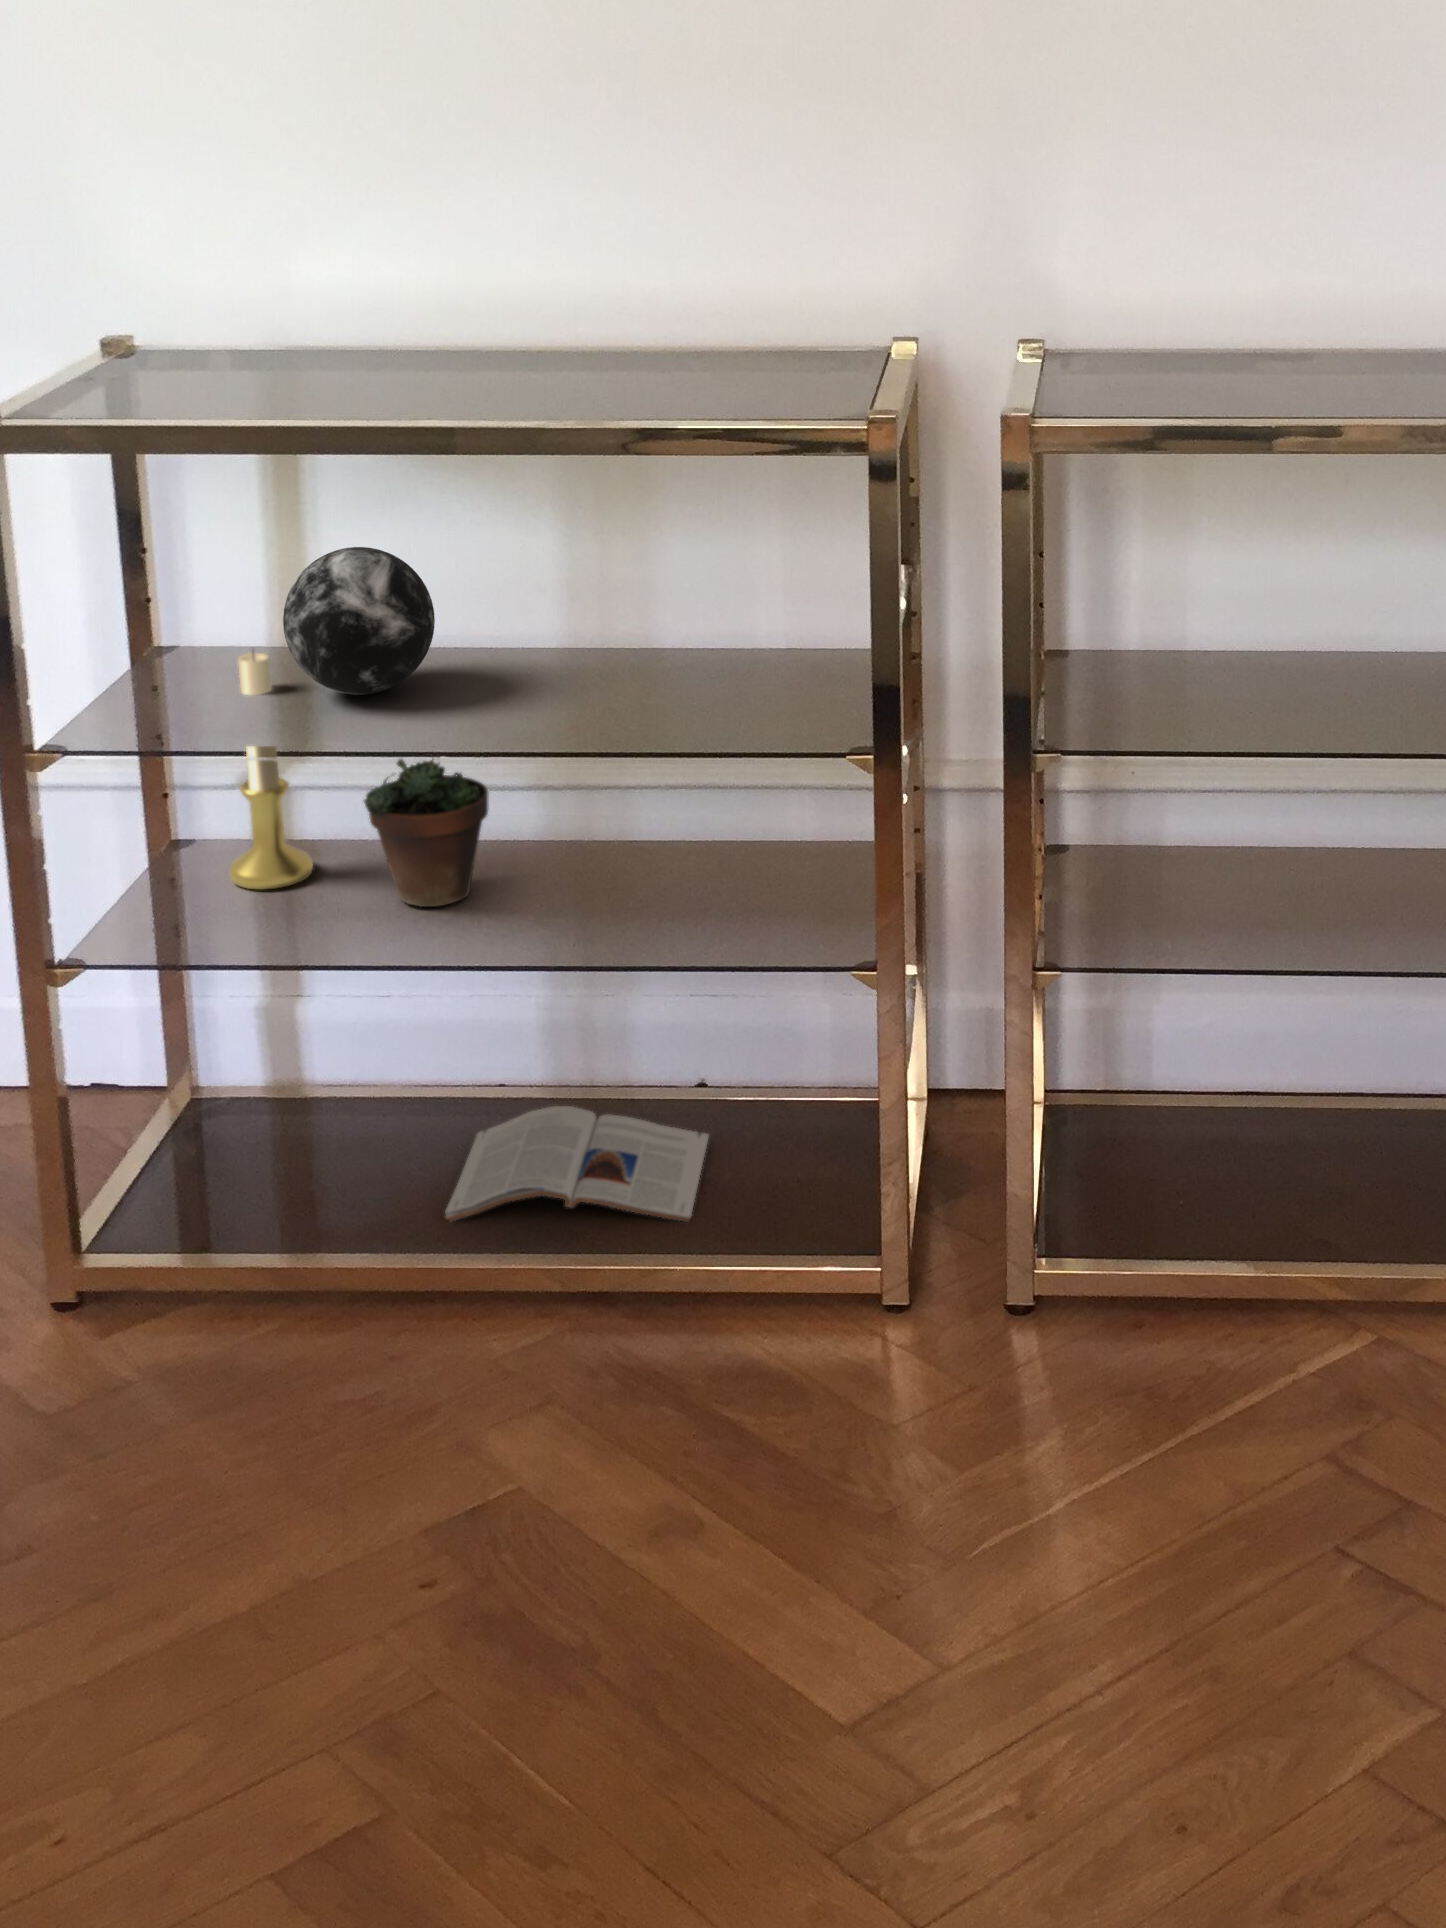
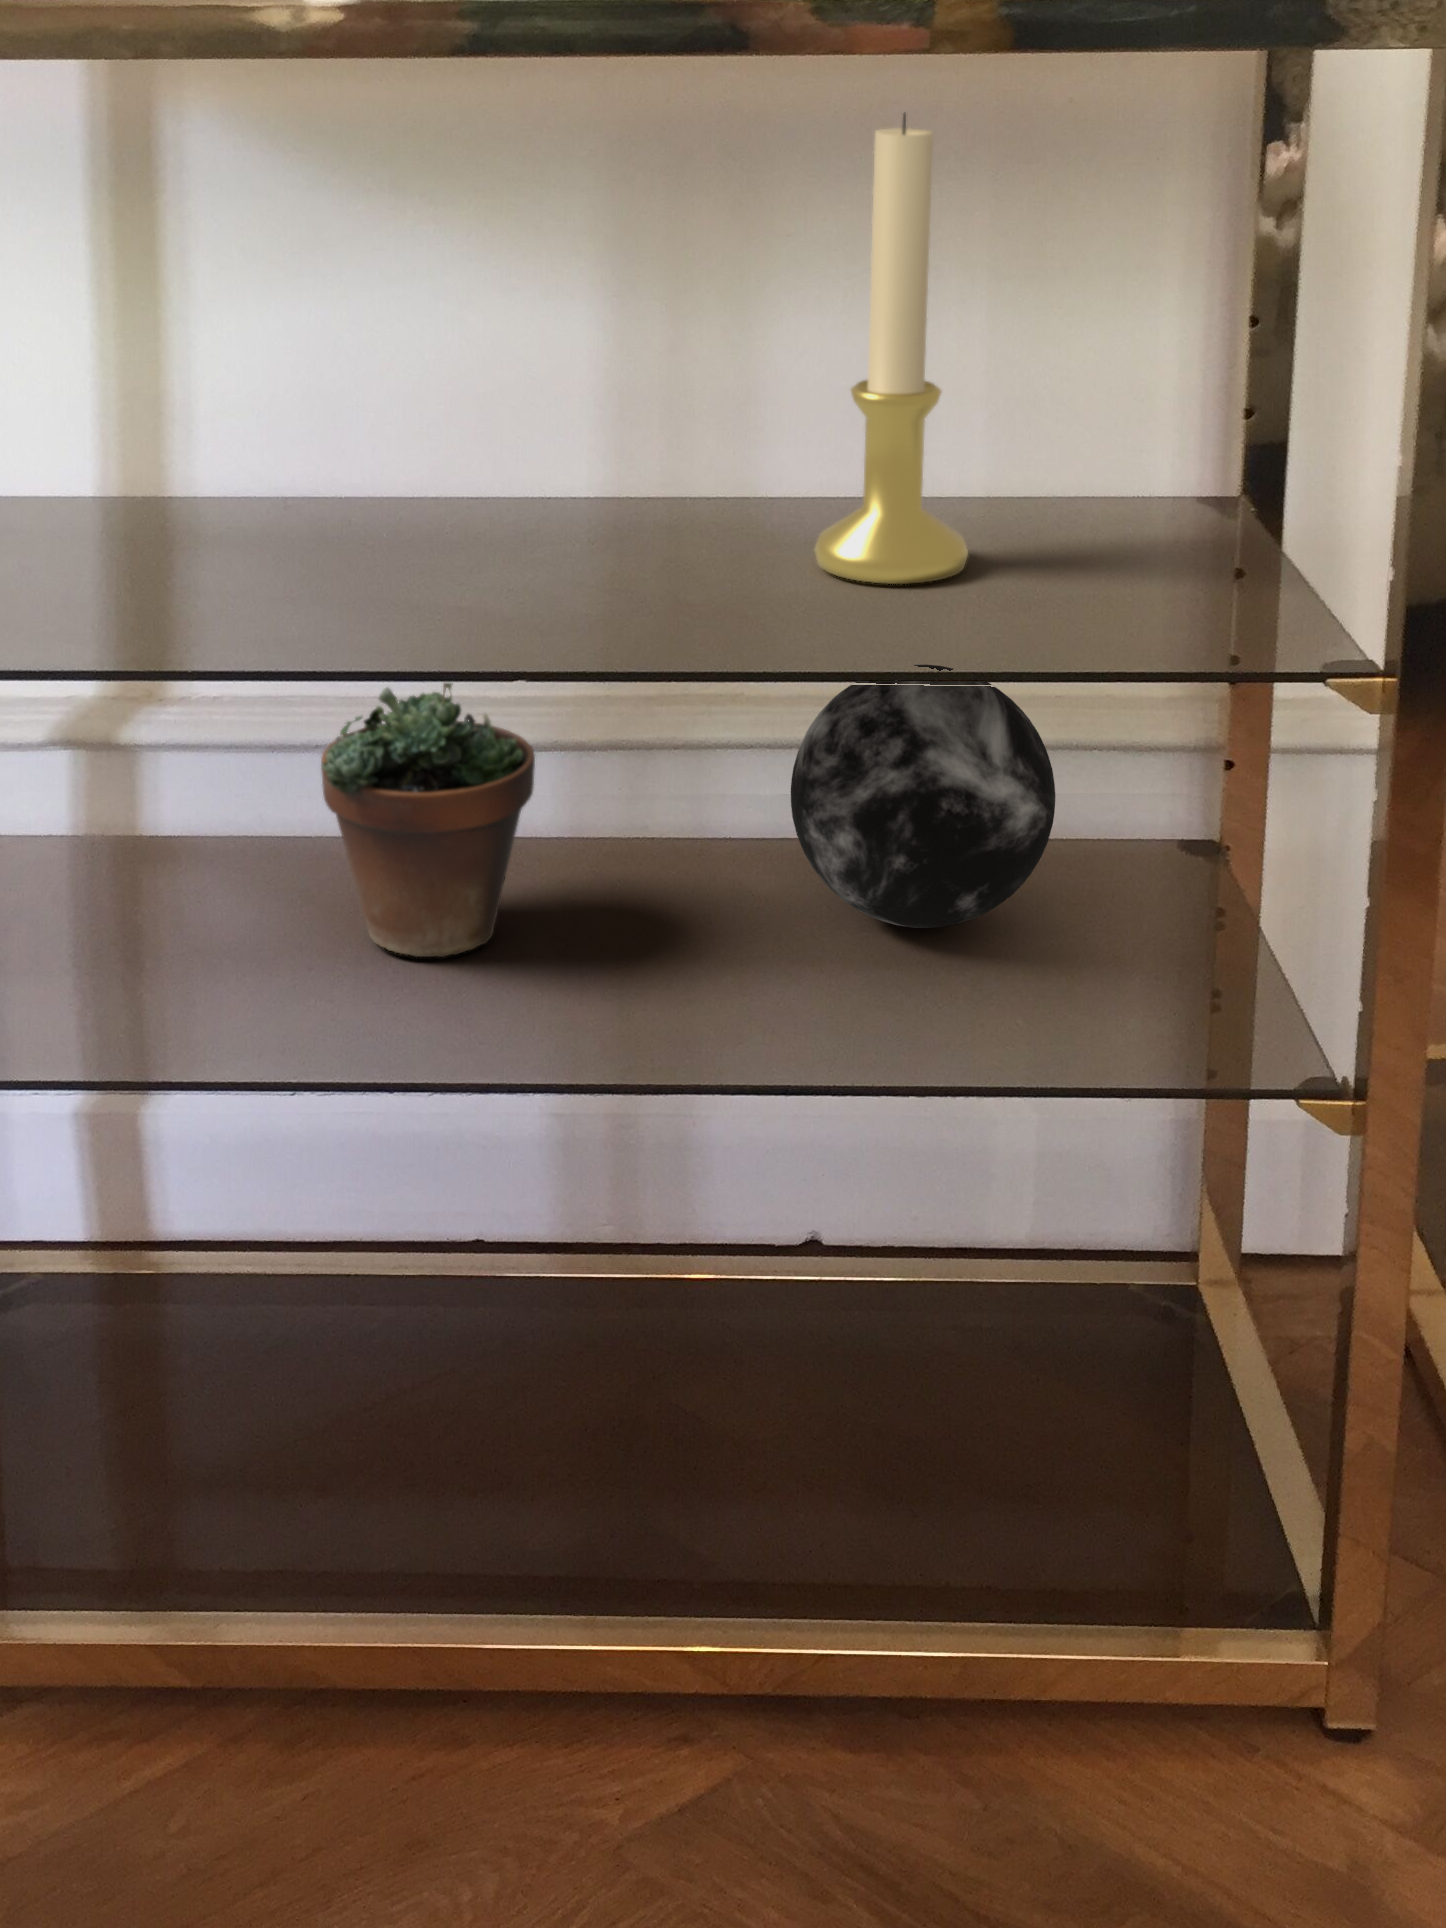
decorative orb: present [283,547,435,694] -> present [791,665,1055,928]
candle holder: present [229,652,313,889] -> present [814,112,968,584]
magazine: present [446,1106,709,1221] -> none [466,1290,911,1529]

